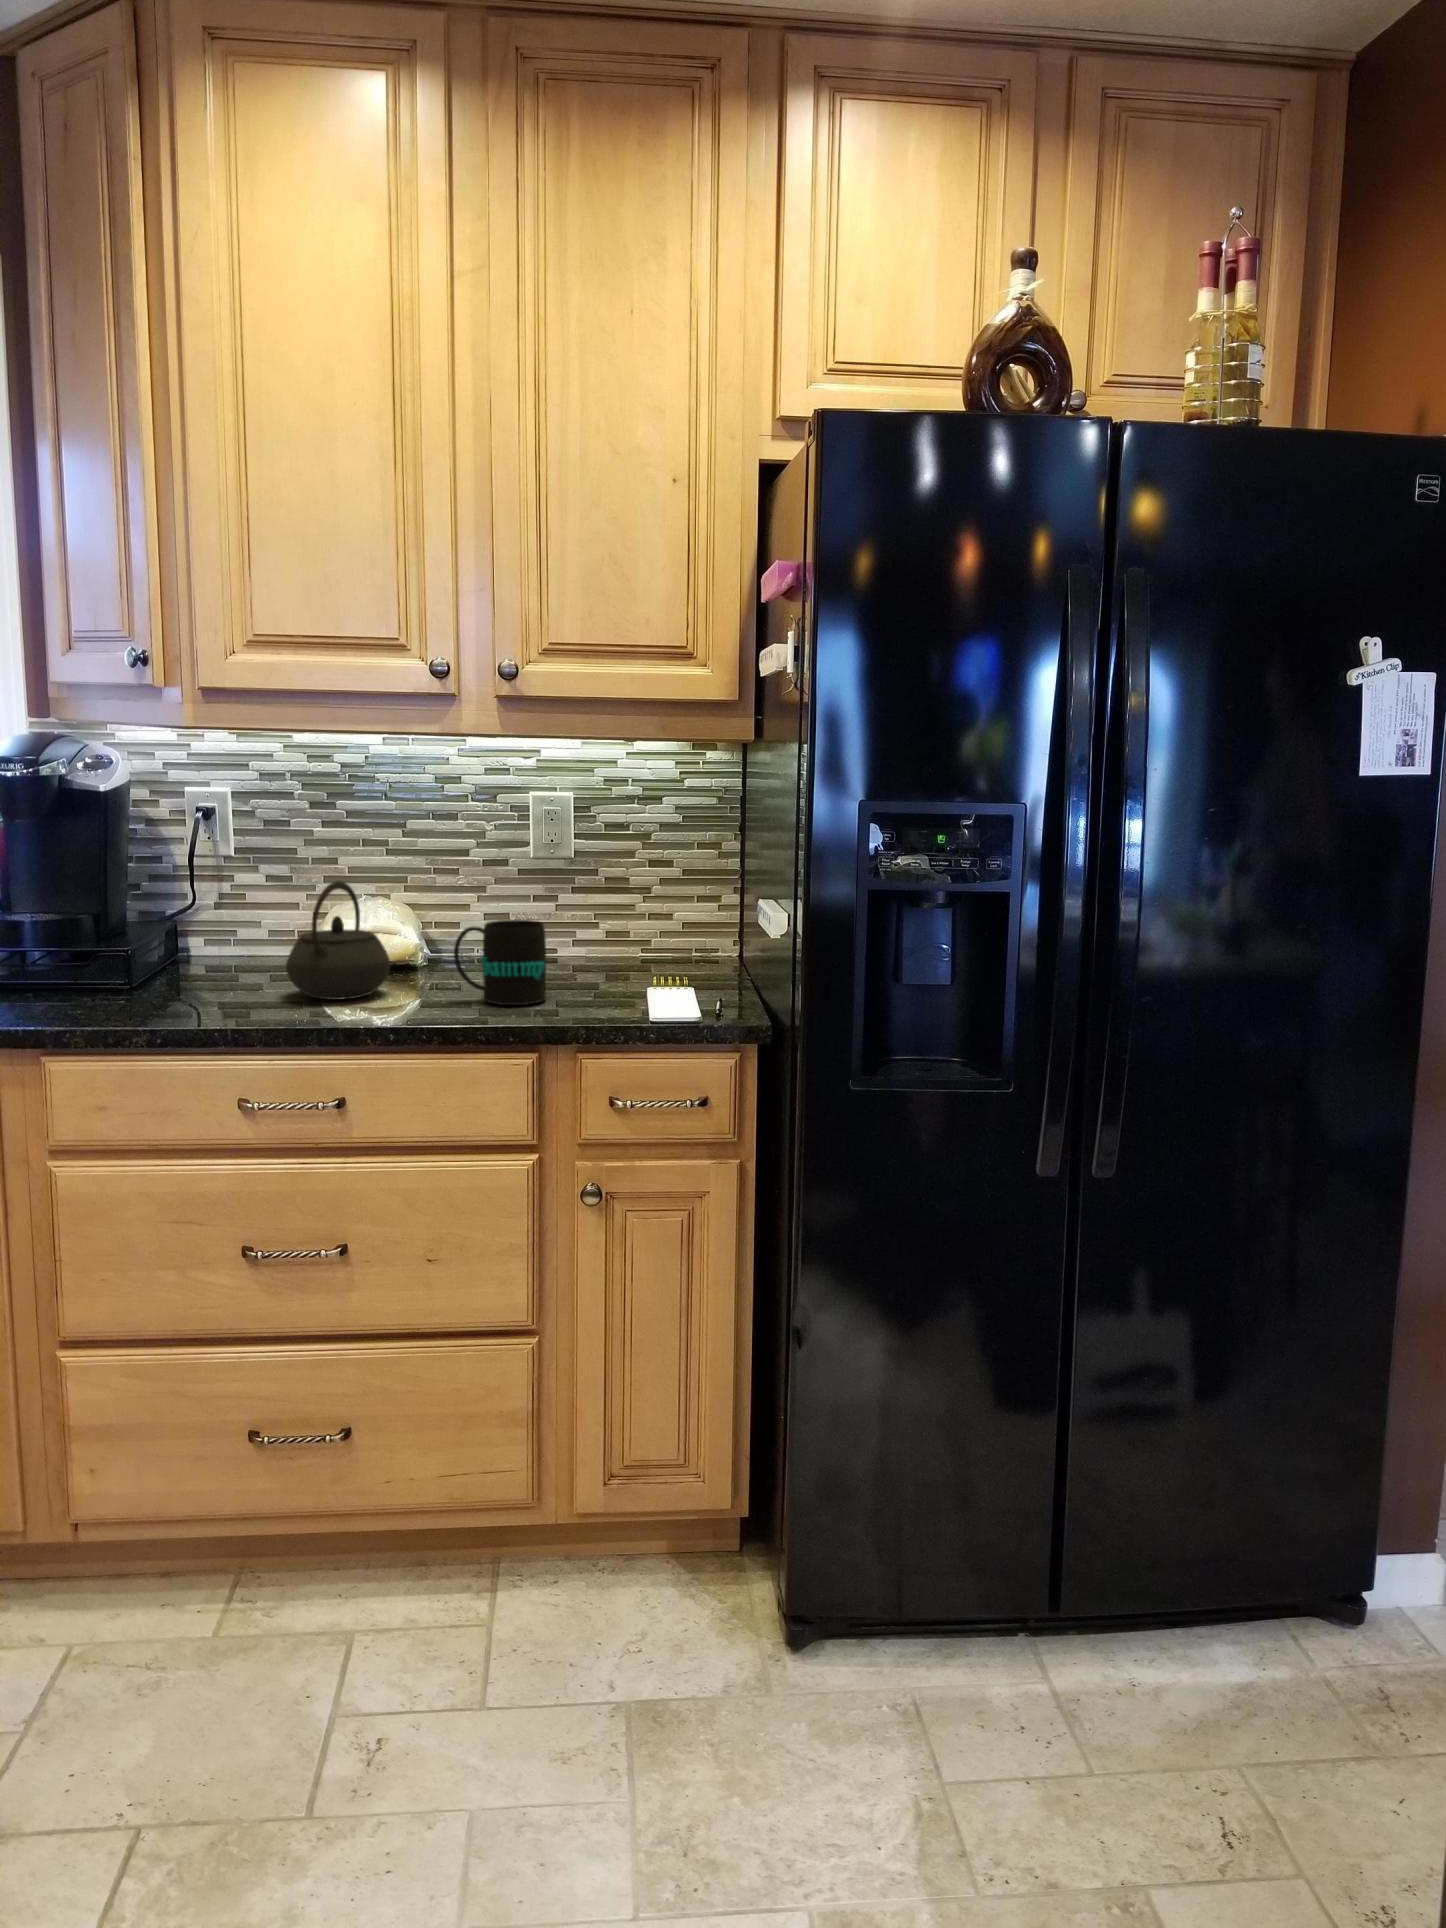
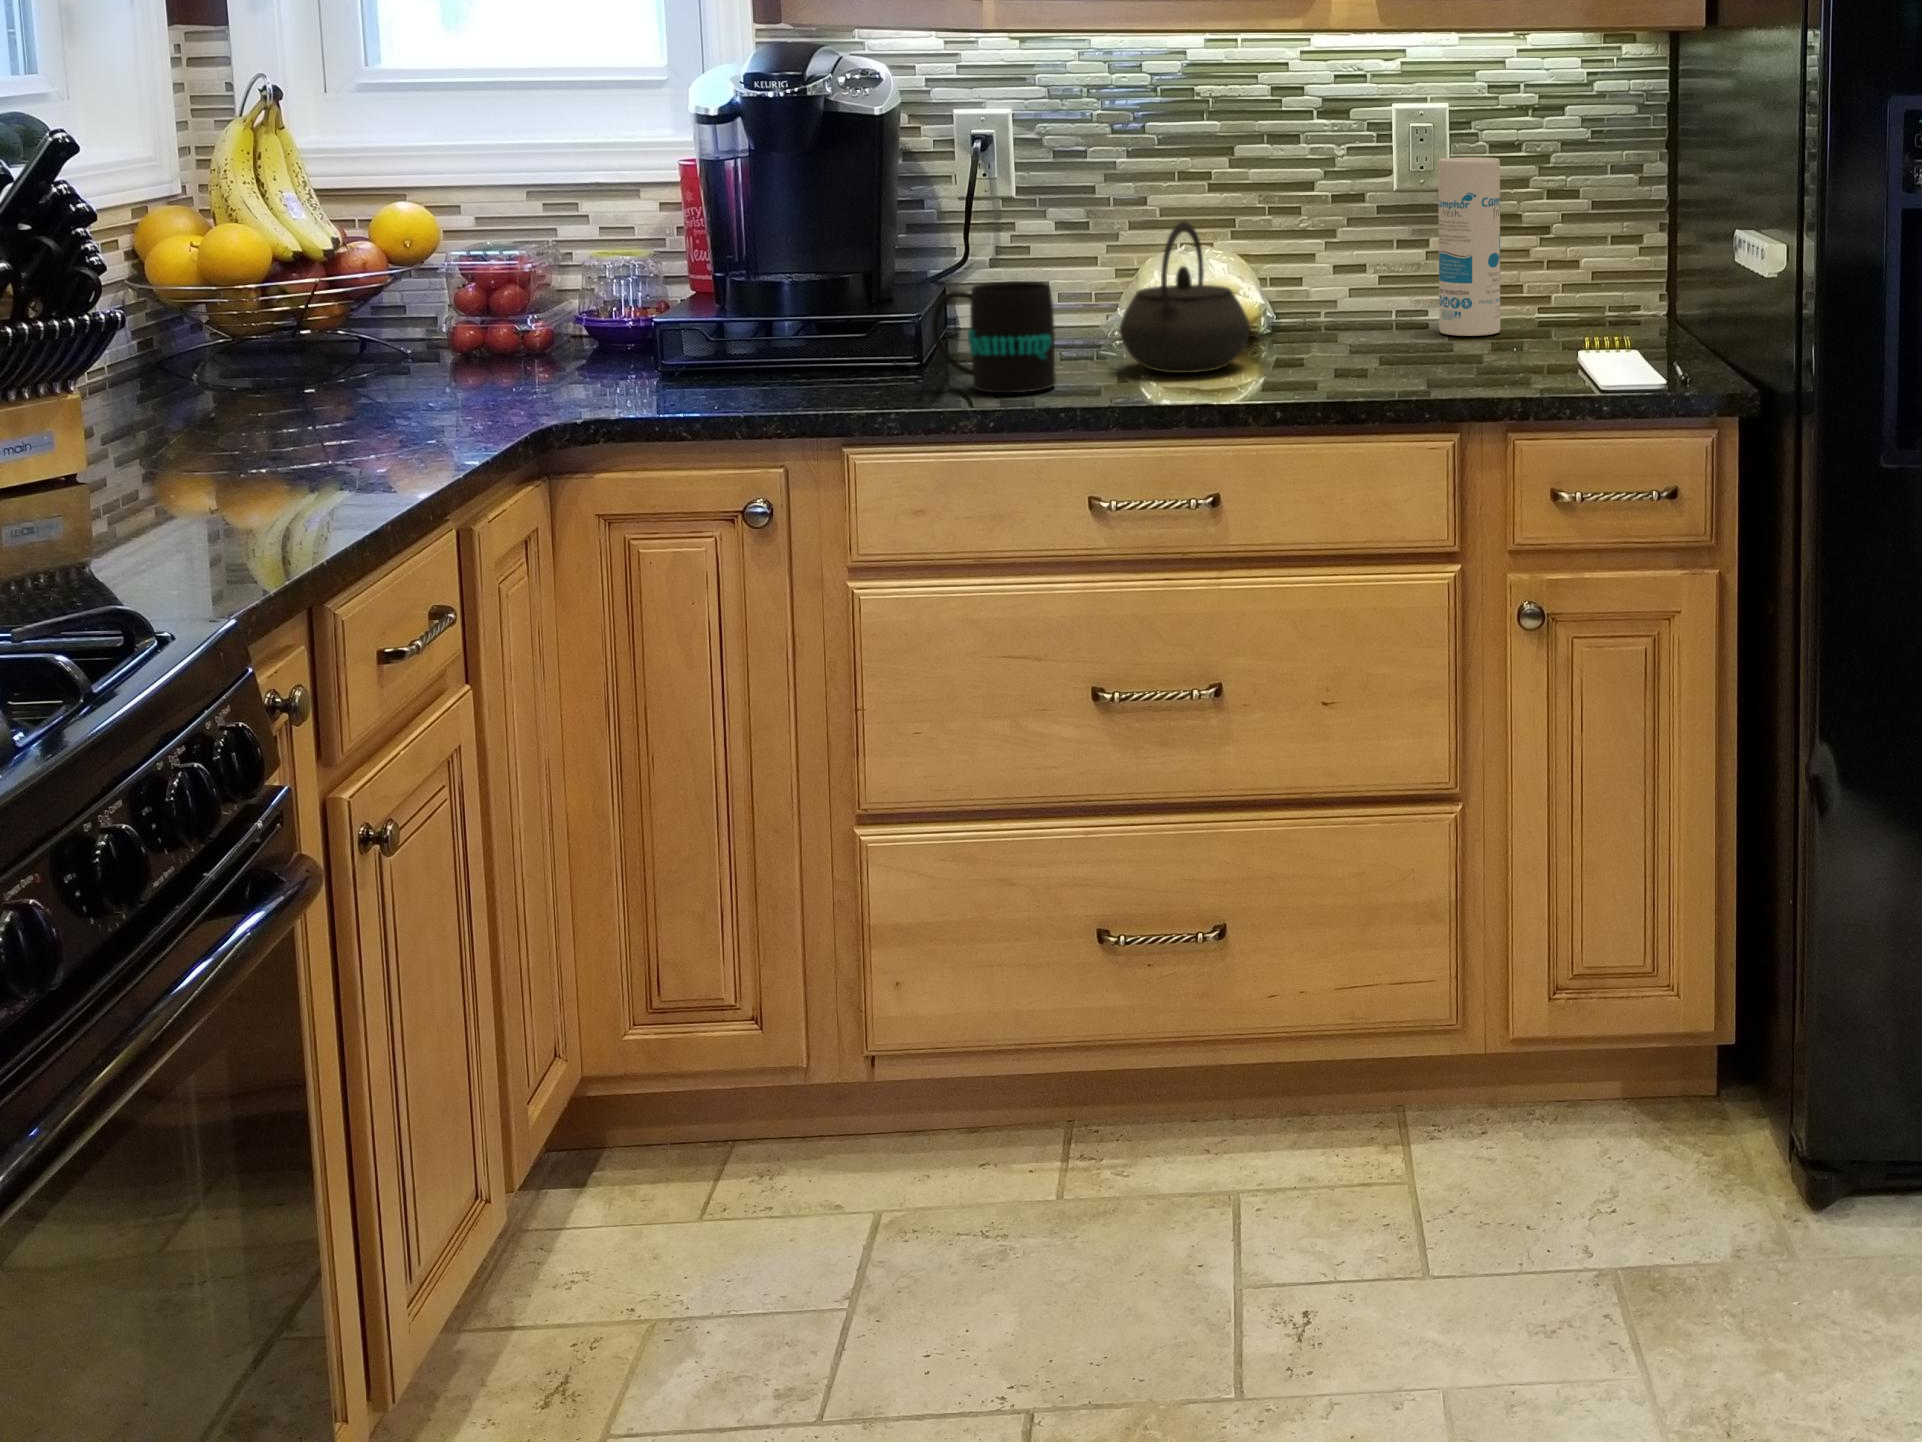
canister: none [555,833,603,971] -> present [1438,157,1500,336]
mug: present [454,920,546,1005] -> present [932,281,1056,393]

